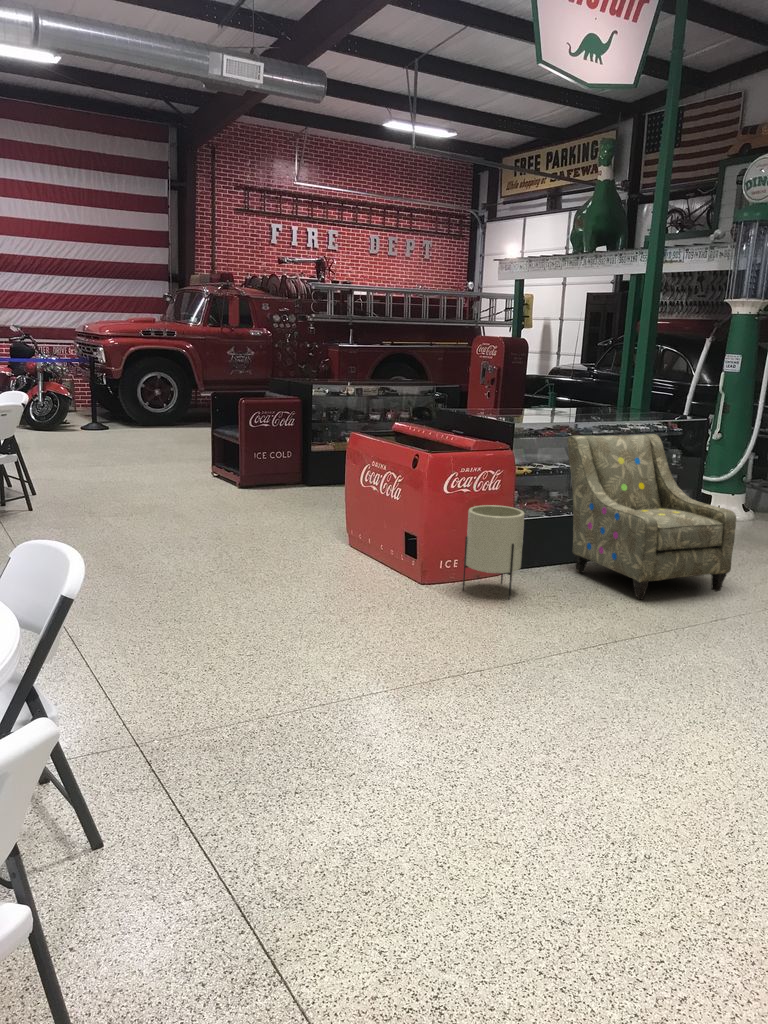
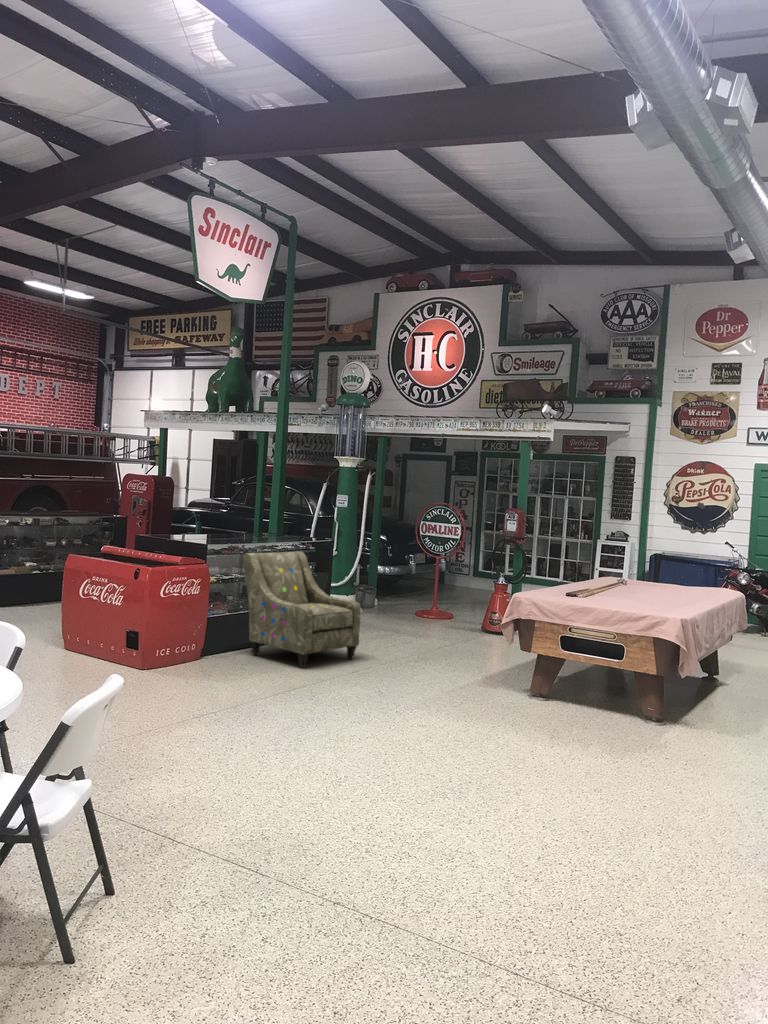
planter: present [463,505,525,599] -> none [175,606,221,675]

